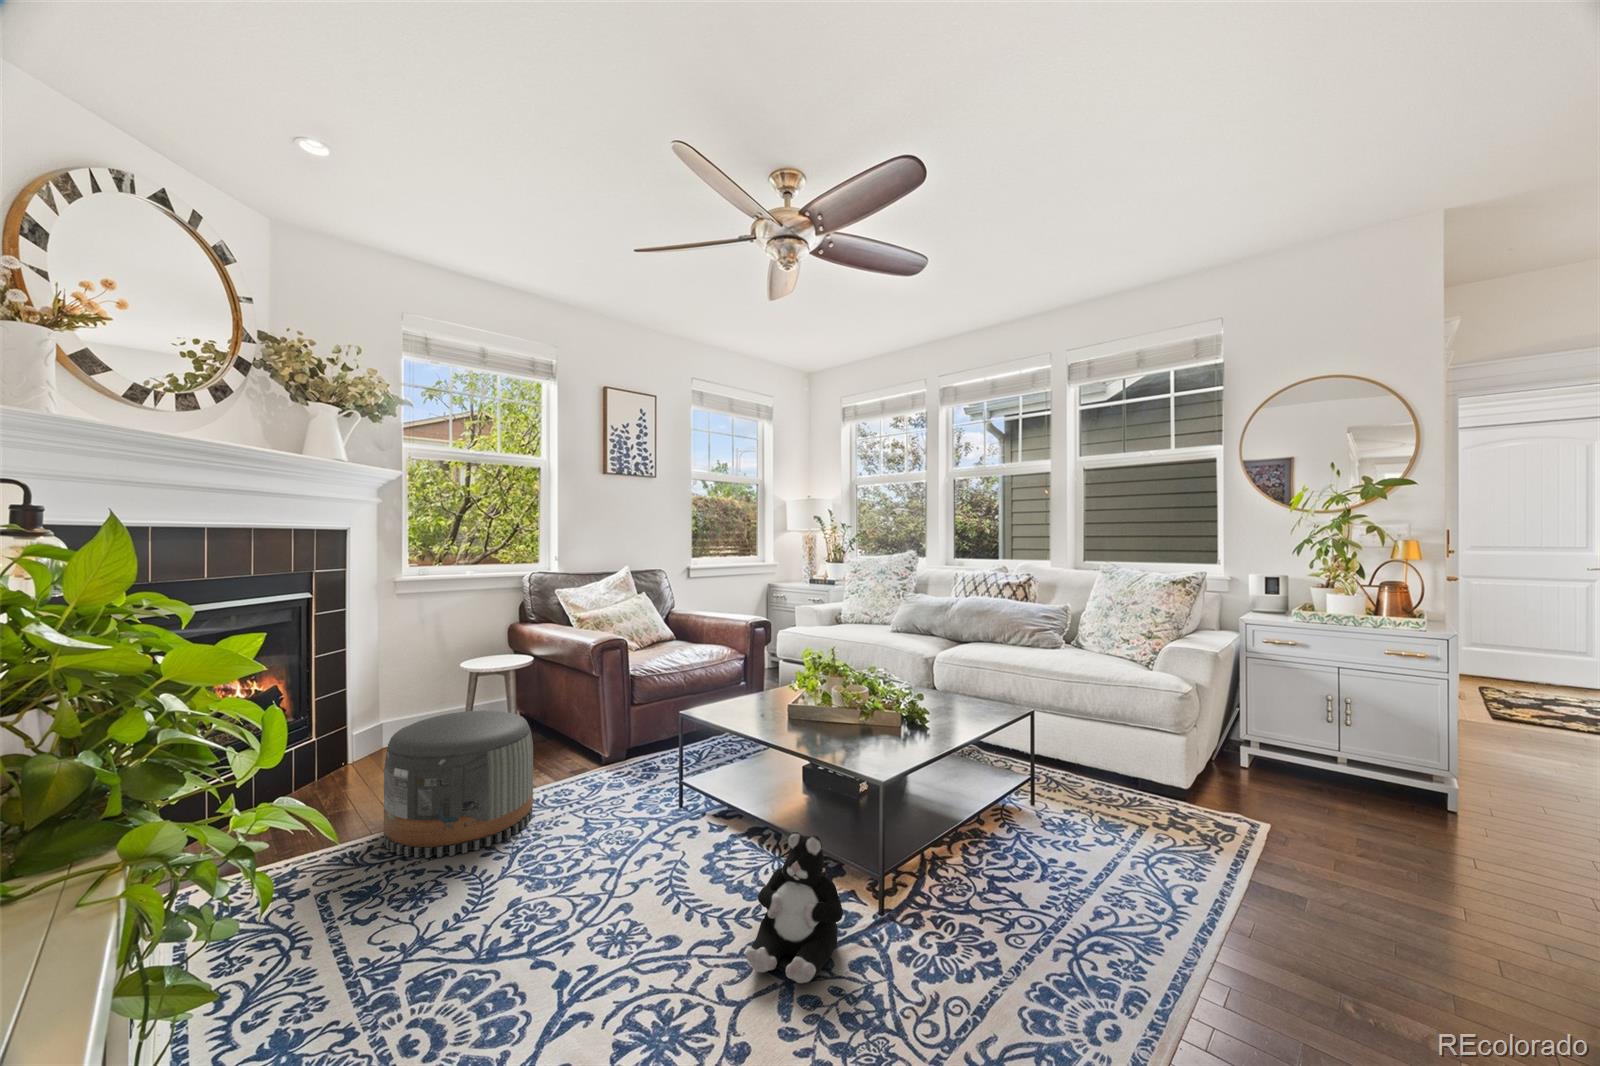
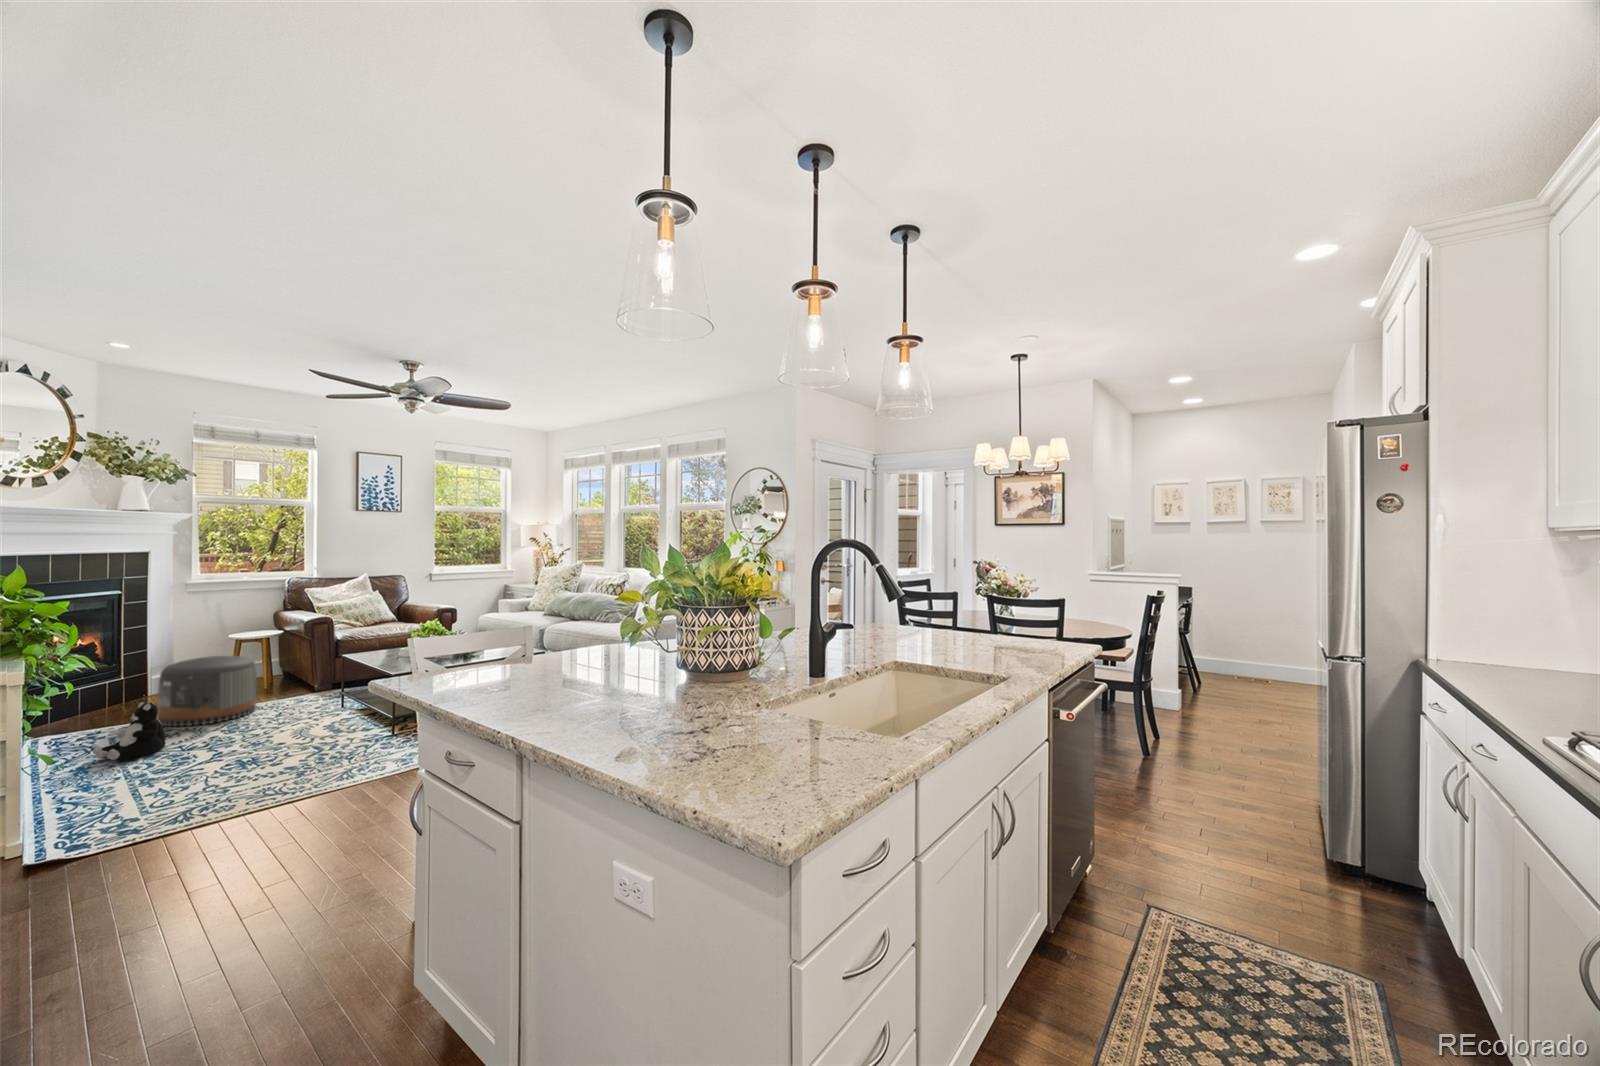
plush toy: present [746,832,843,984] -> present [93,702,165,760]

